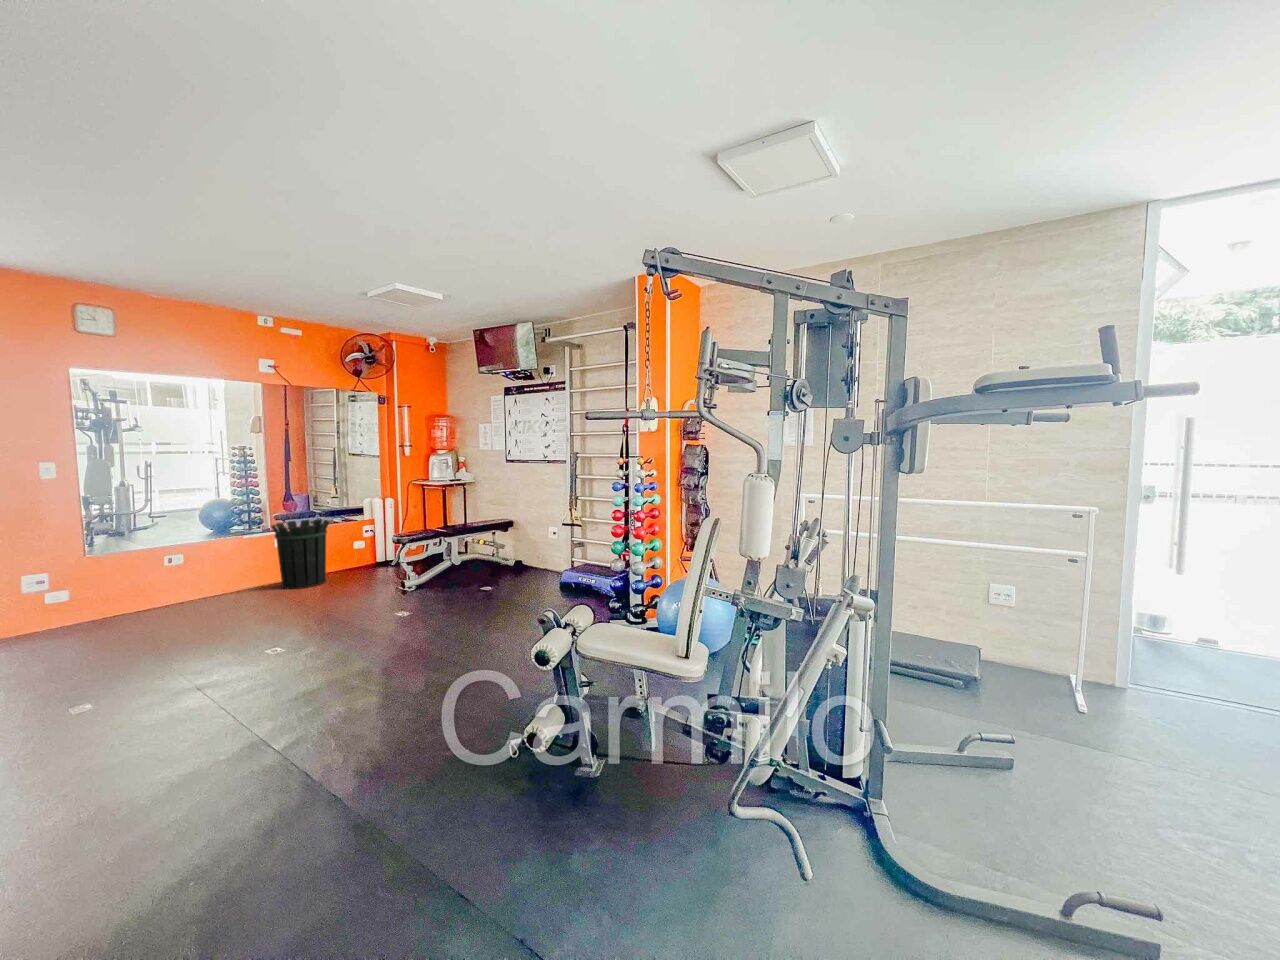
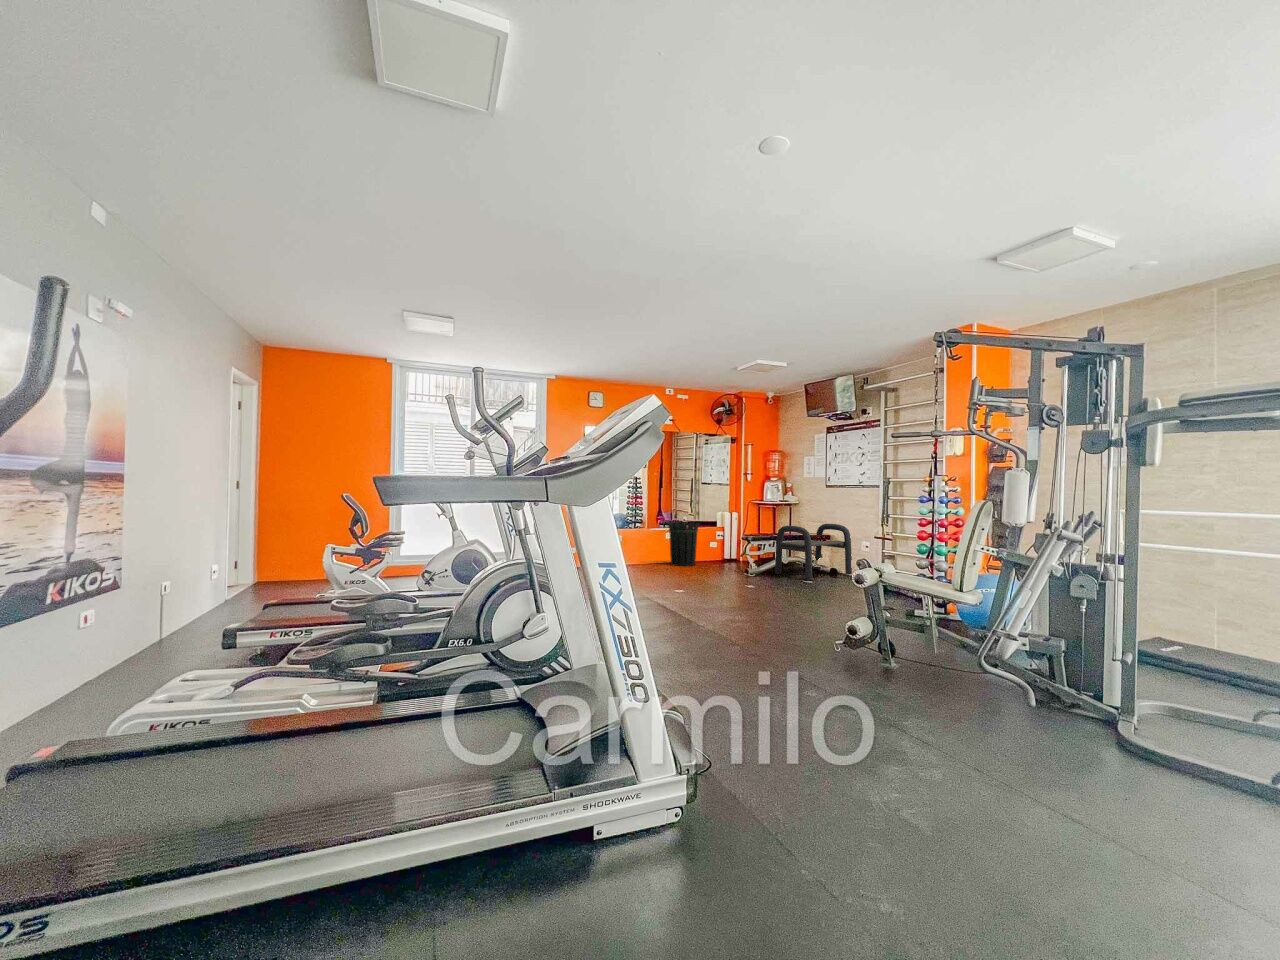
bench: none [443,508,539,587] -> present [775,524,852,580]

